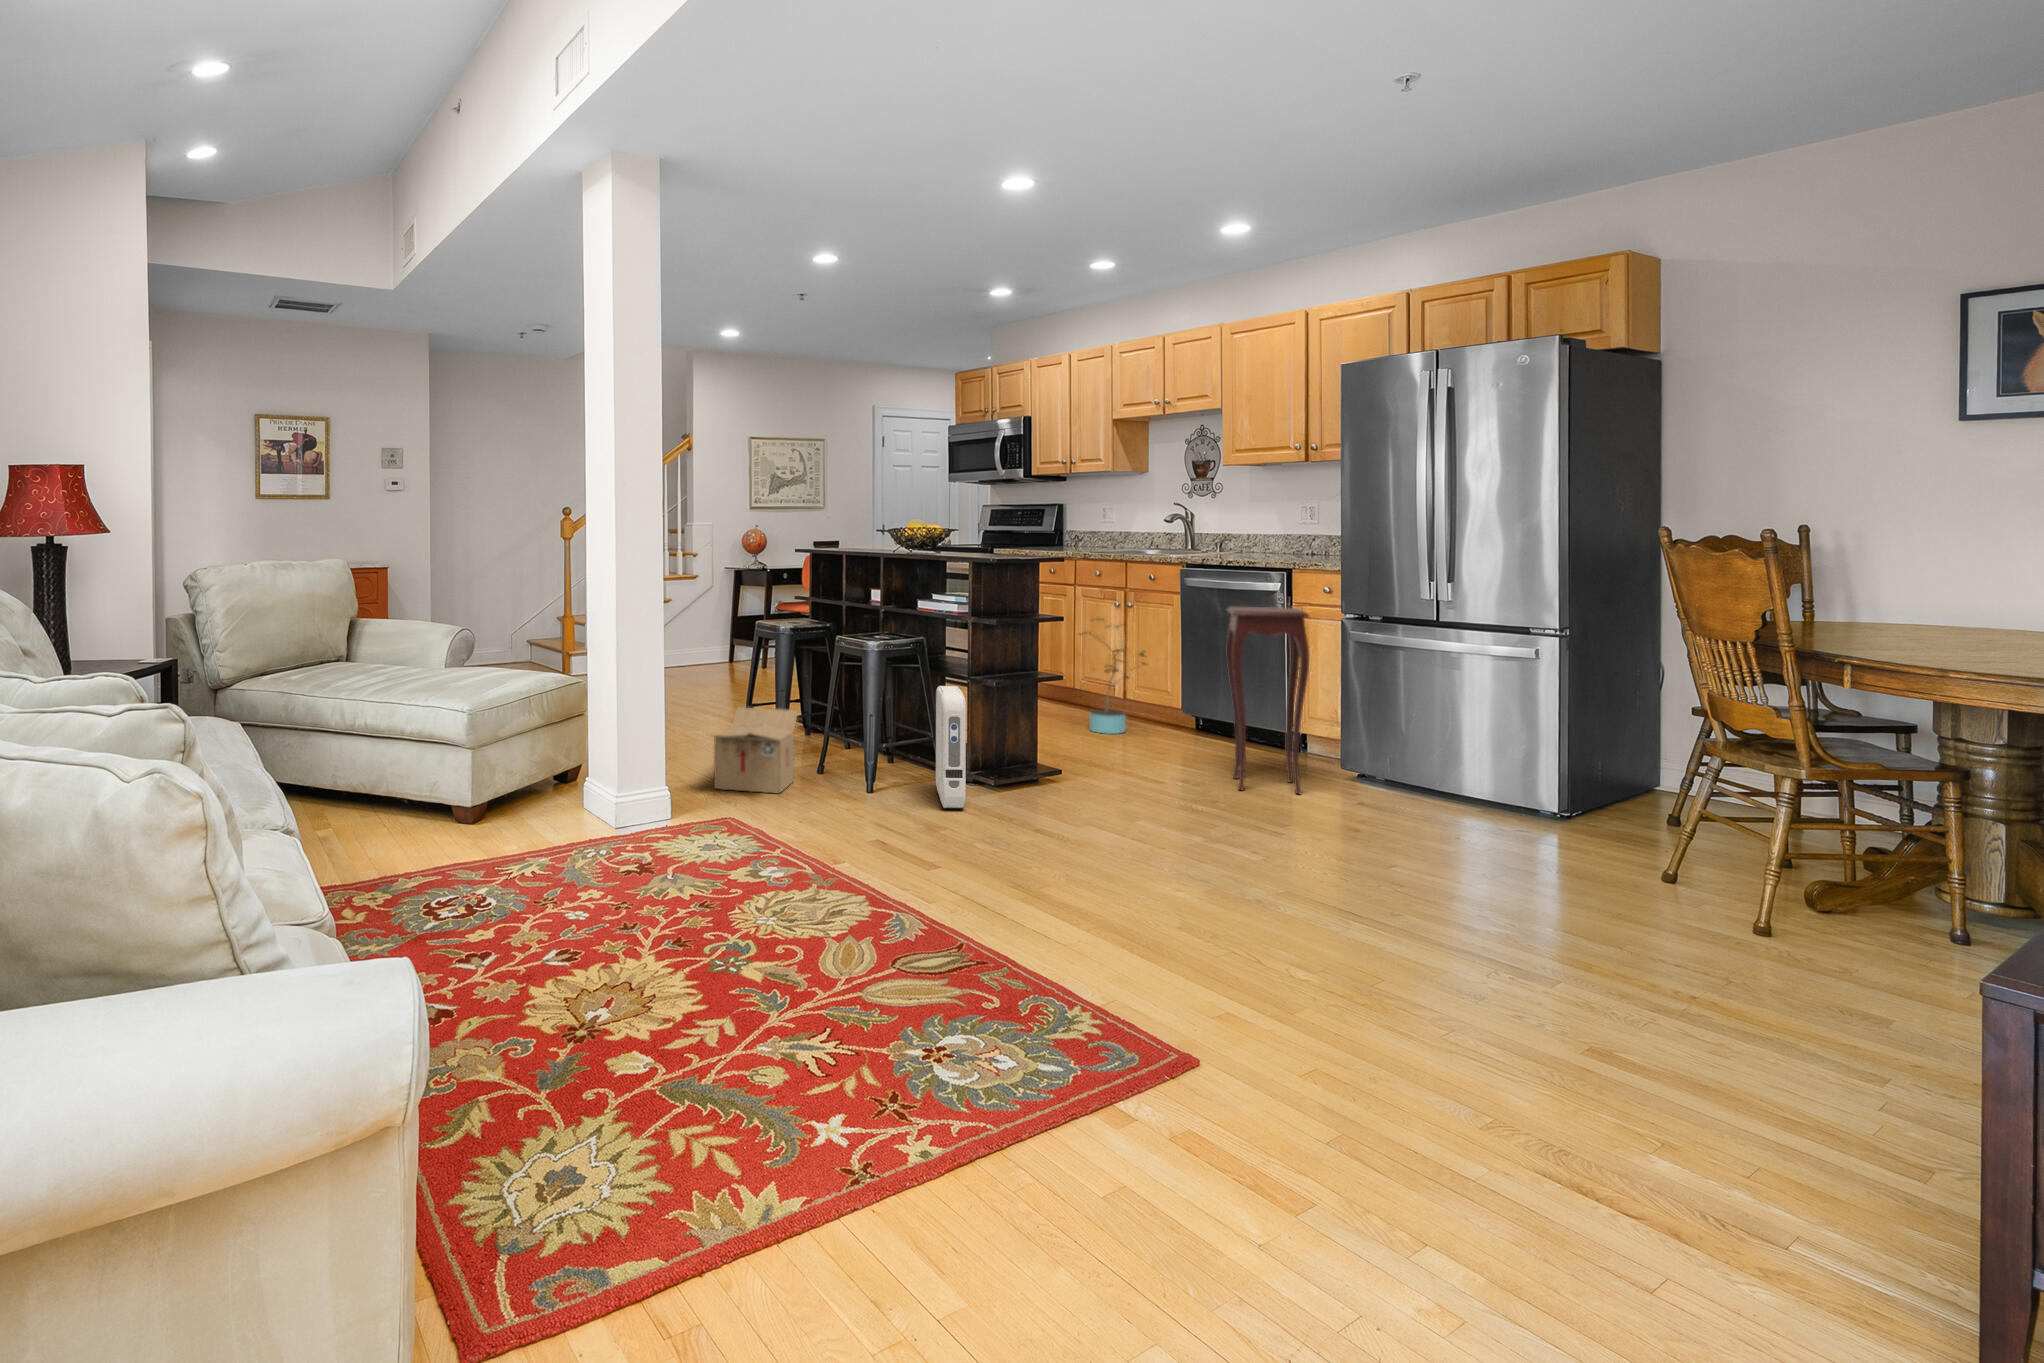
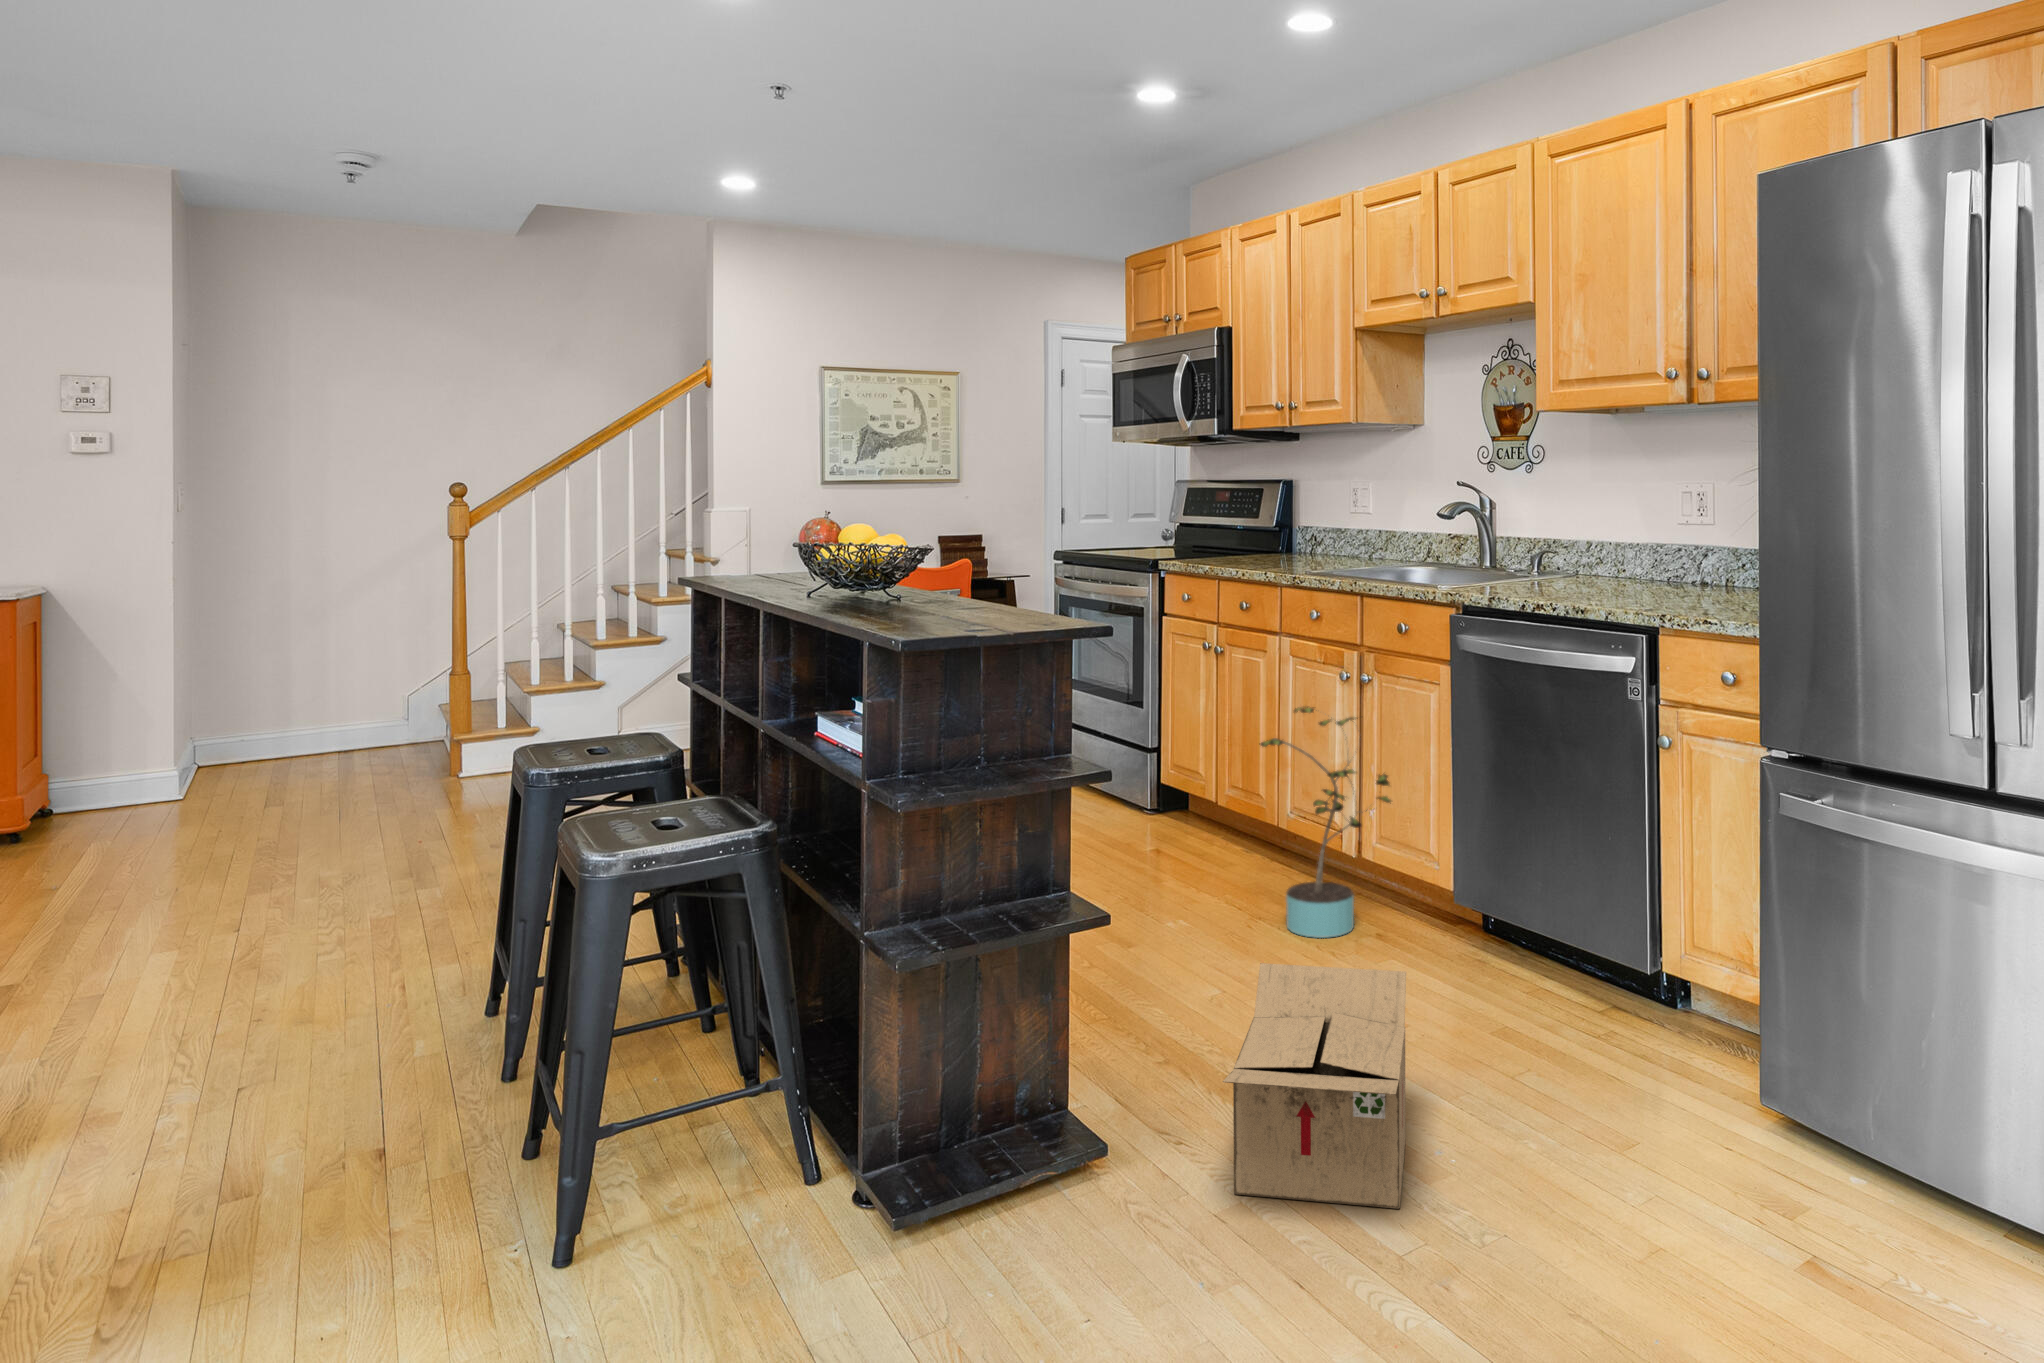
side table: present [1226,607,1310,794] -> none [1515,727,1692,1186]
air purifier: present [936,686,966,808] -> none [722,970,847,1340]
cardboard box: present [714,707,798,793] -> present [1223,963,1406,1209]

